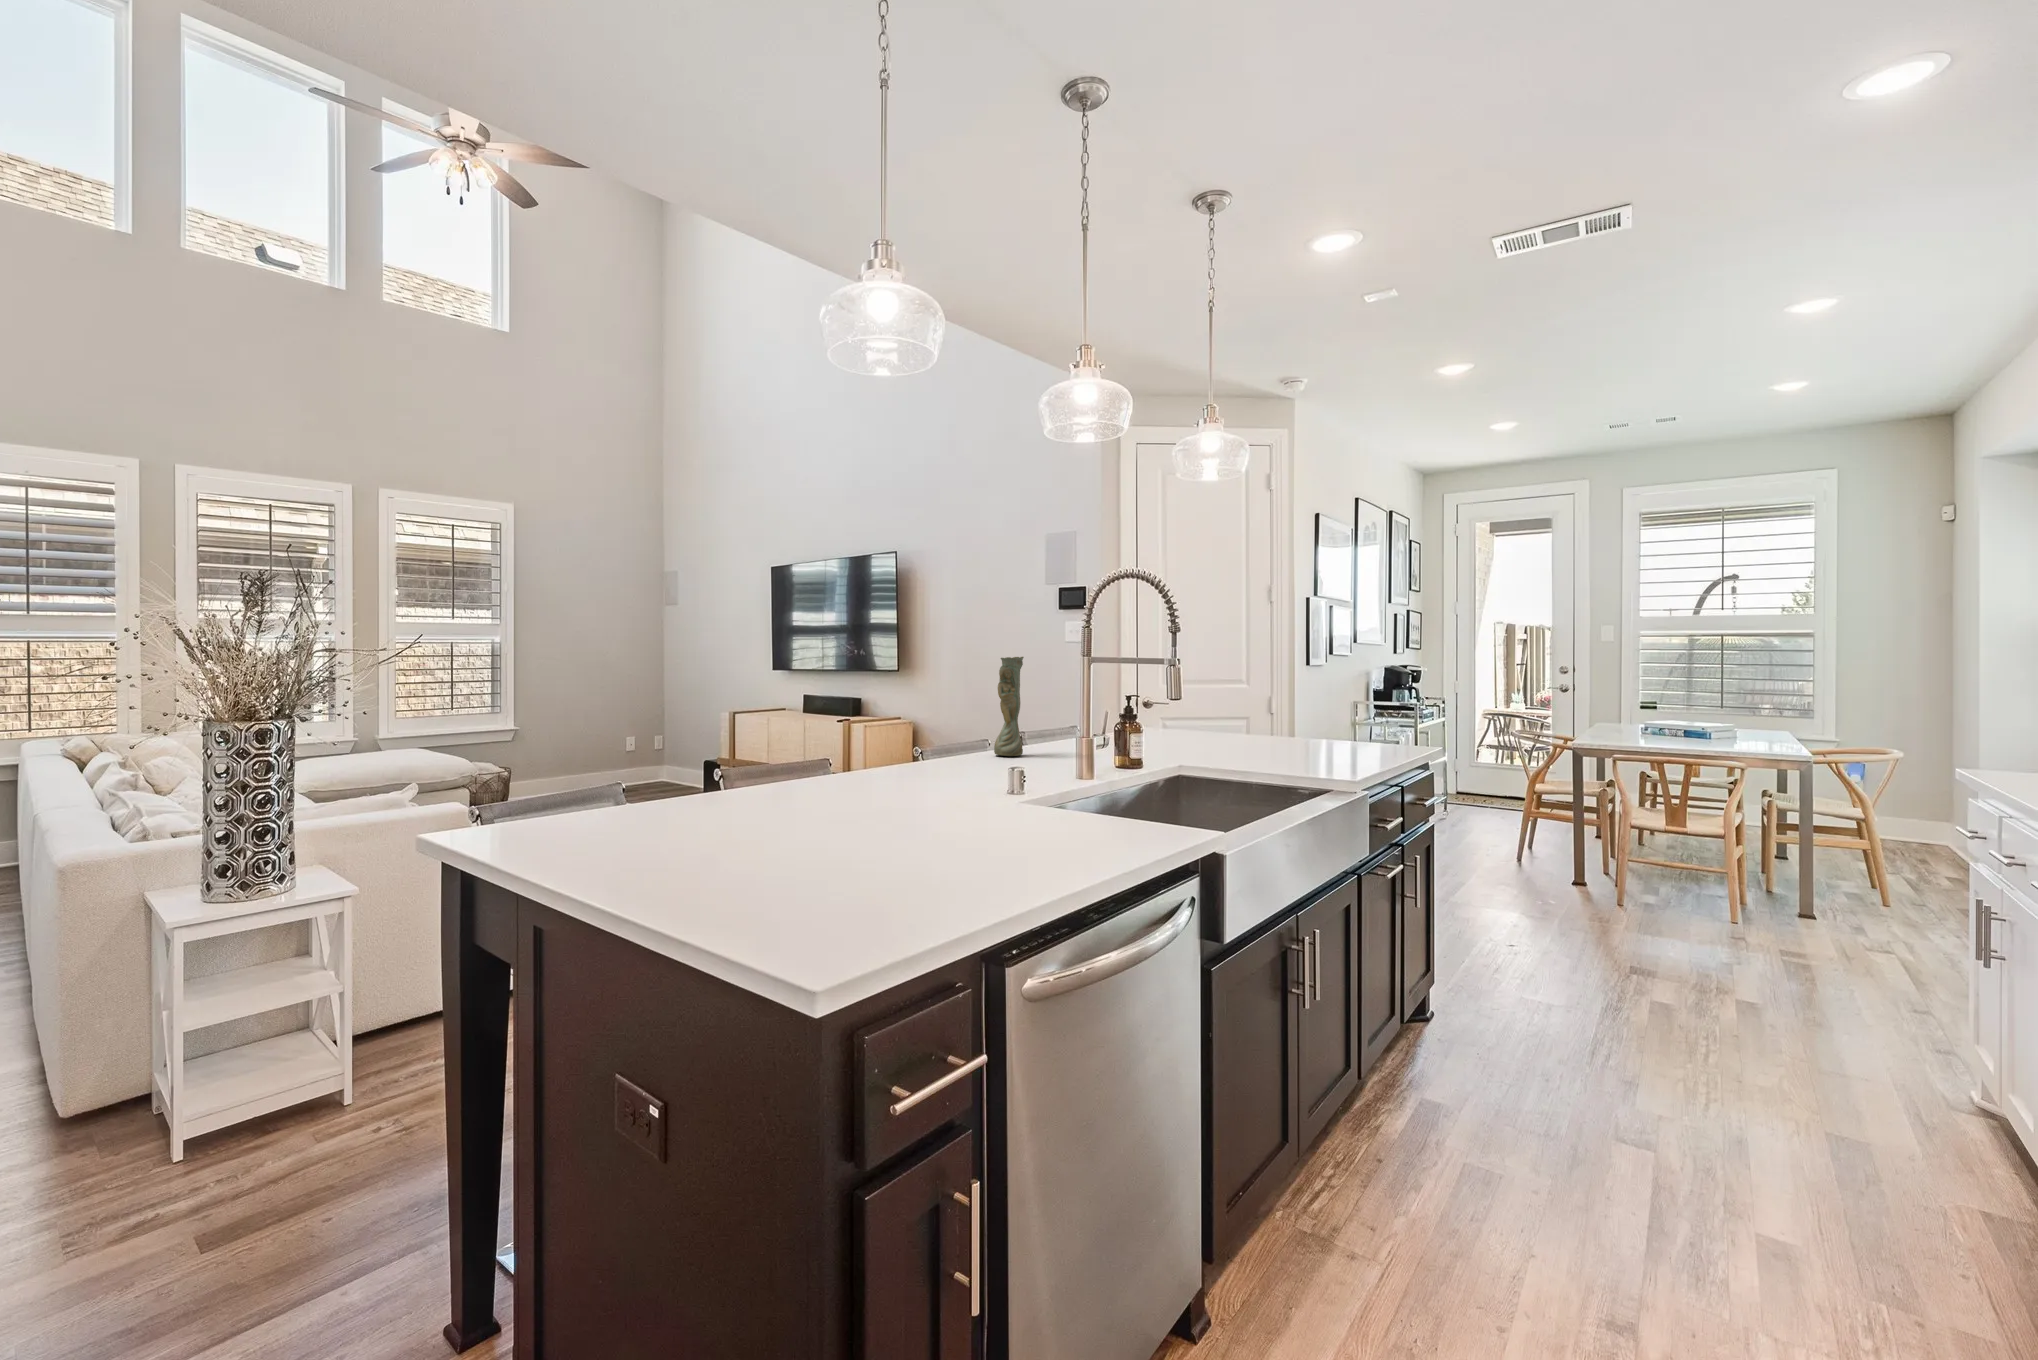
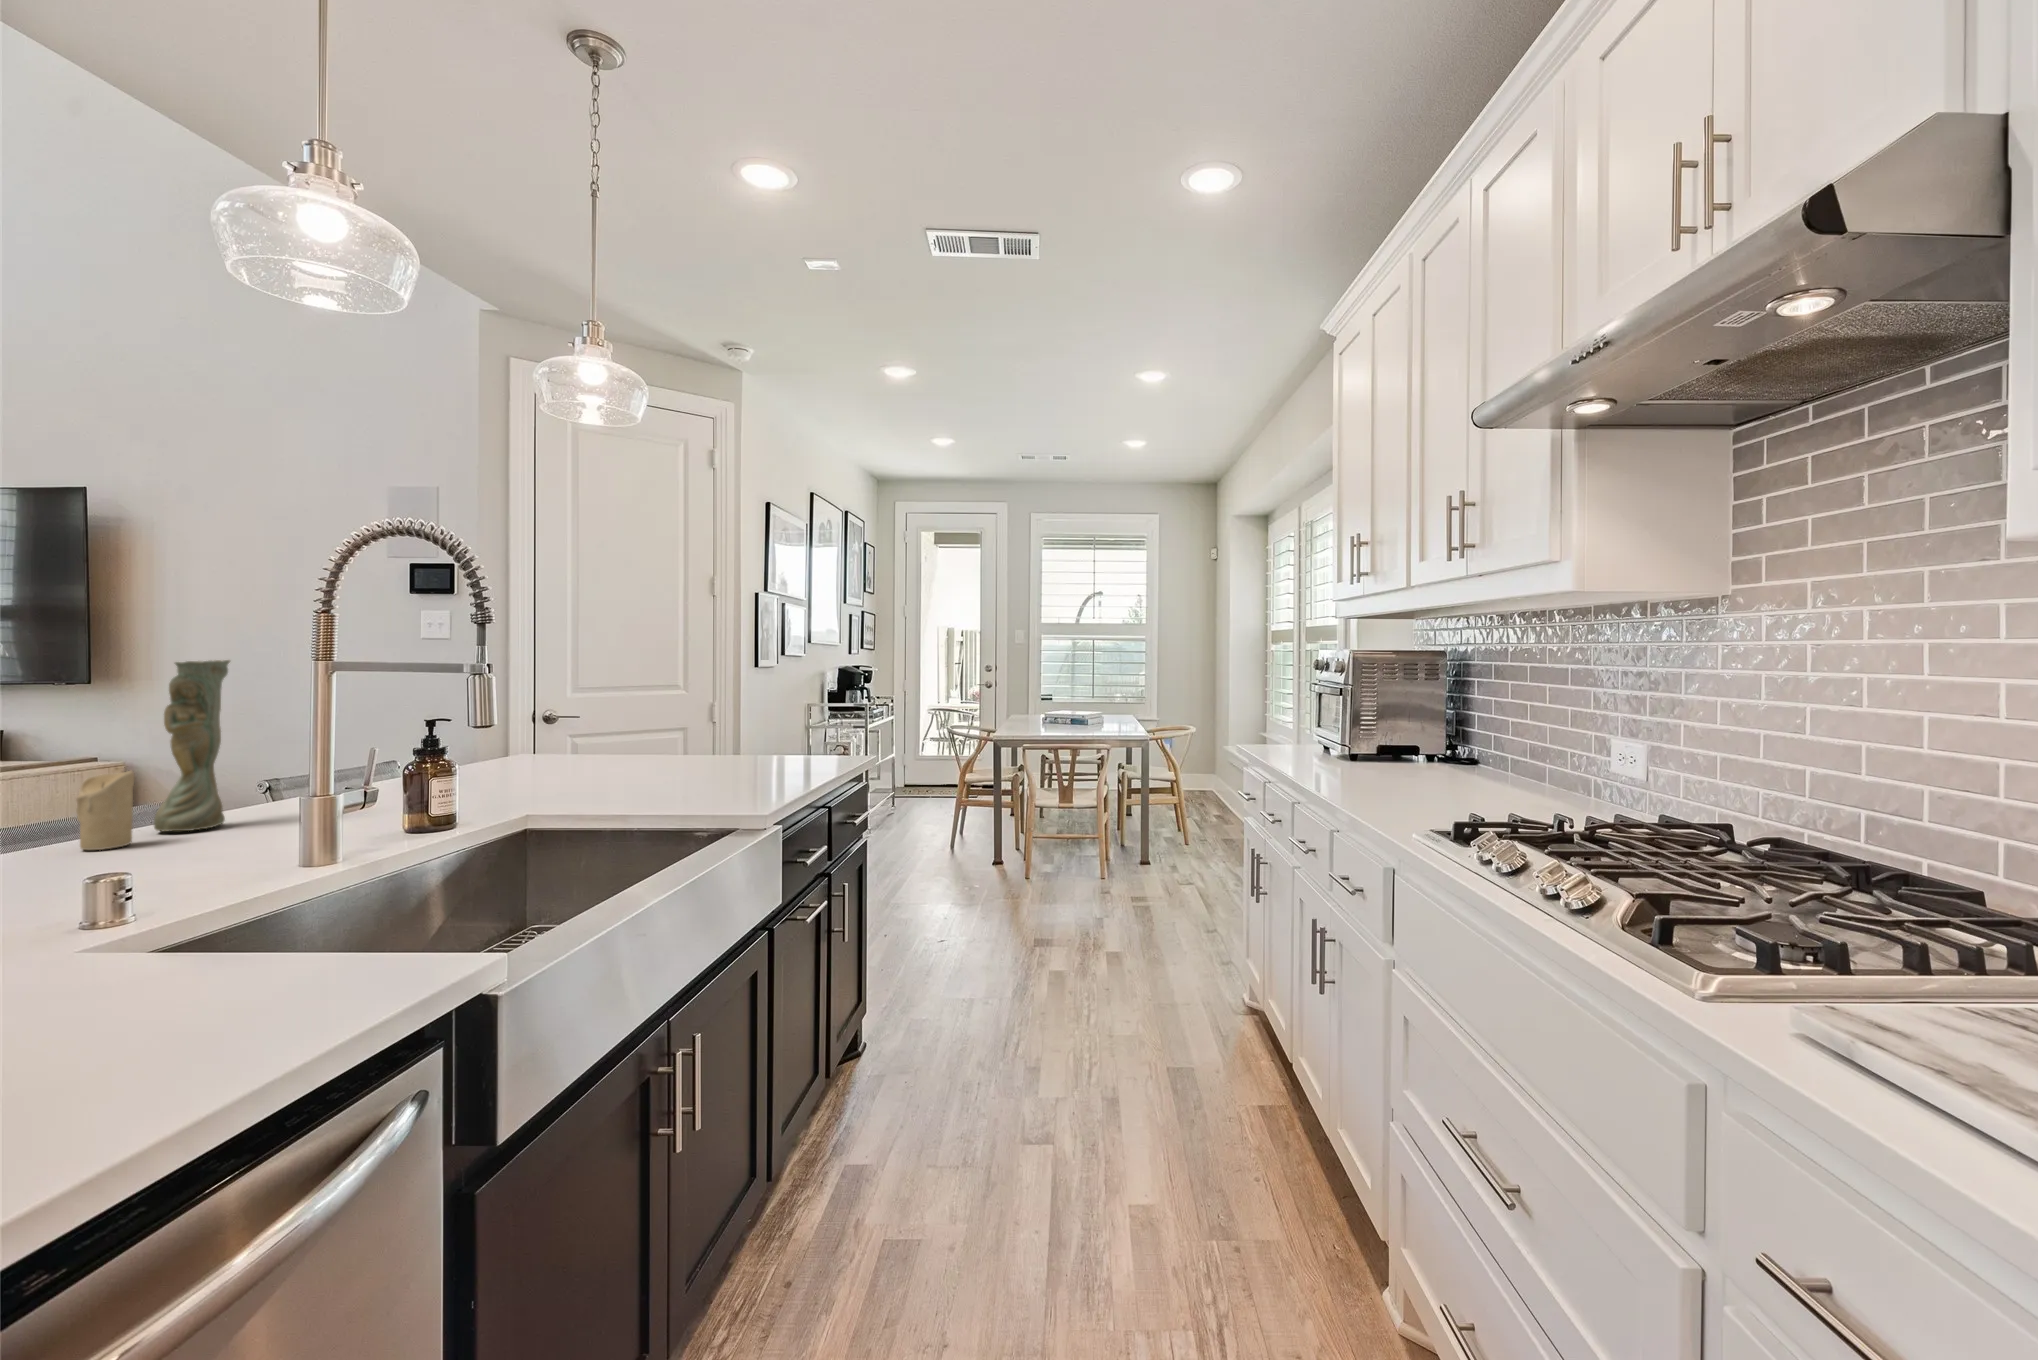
candle: none [972,719,992,761] -> present [76,771,134,850]

